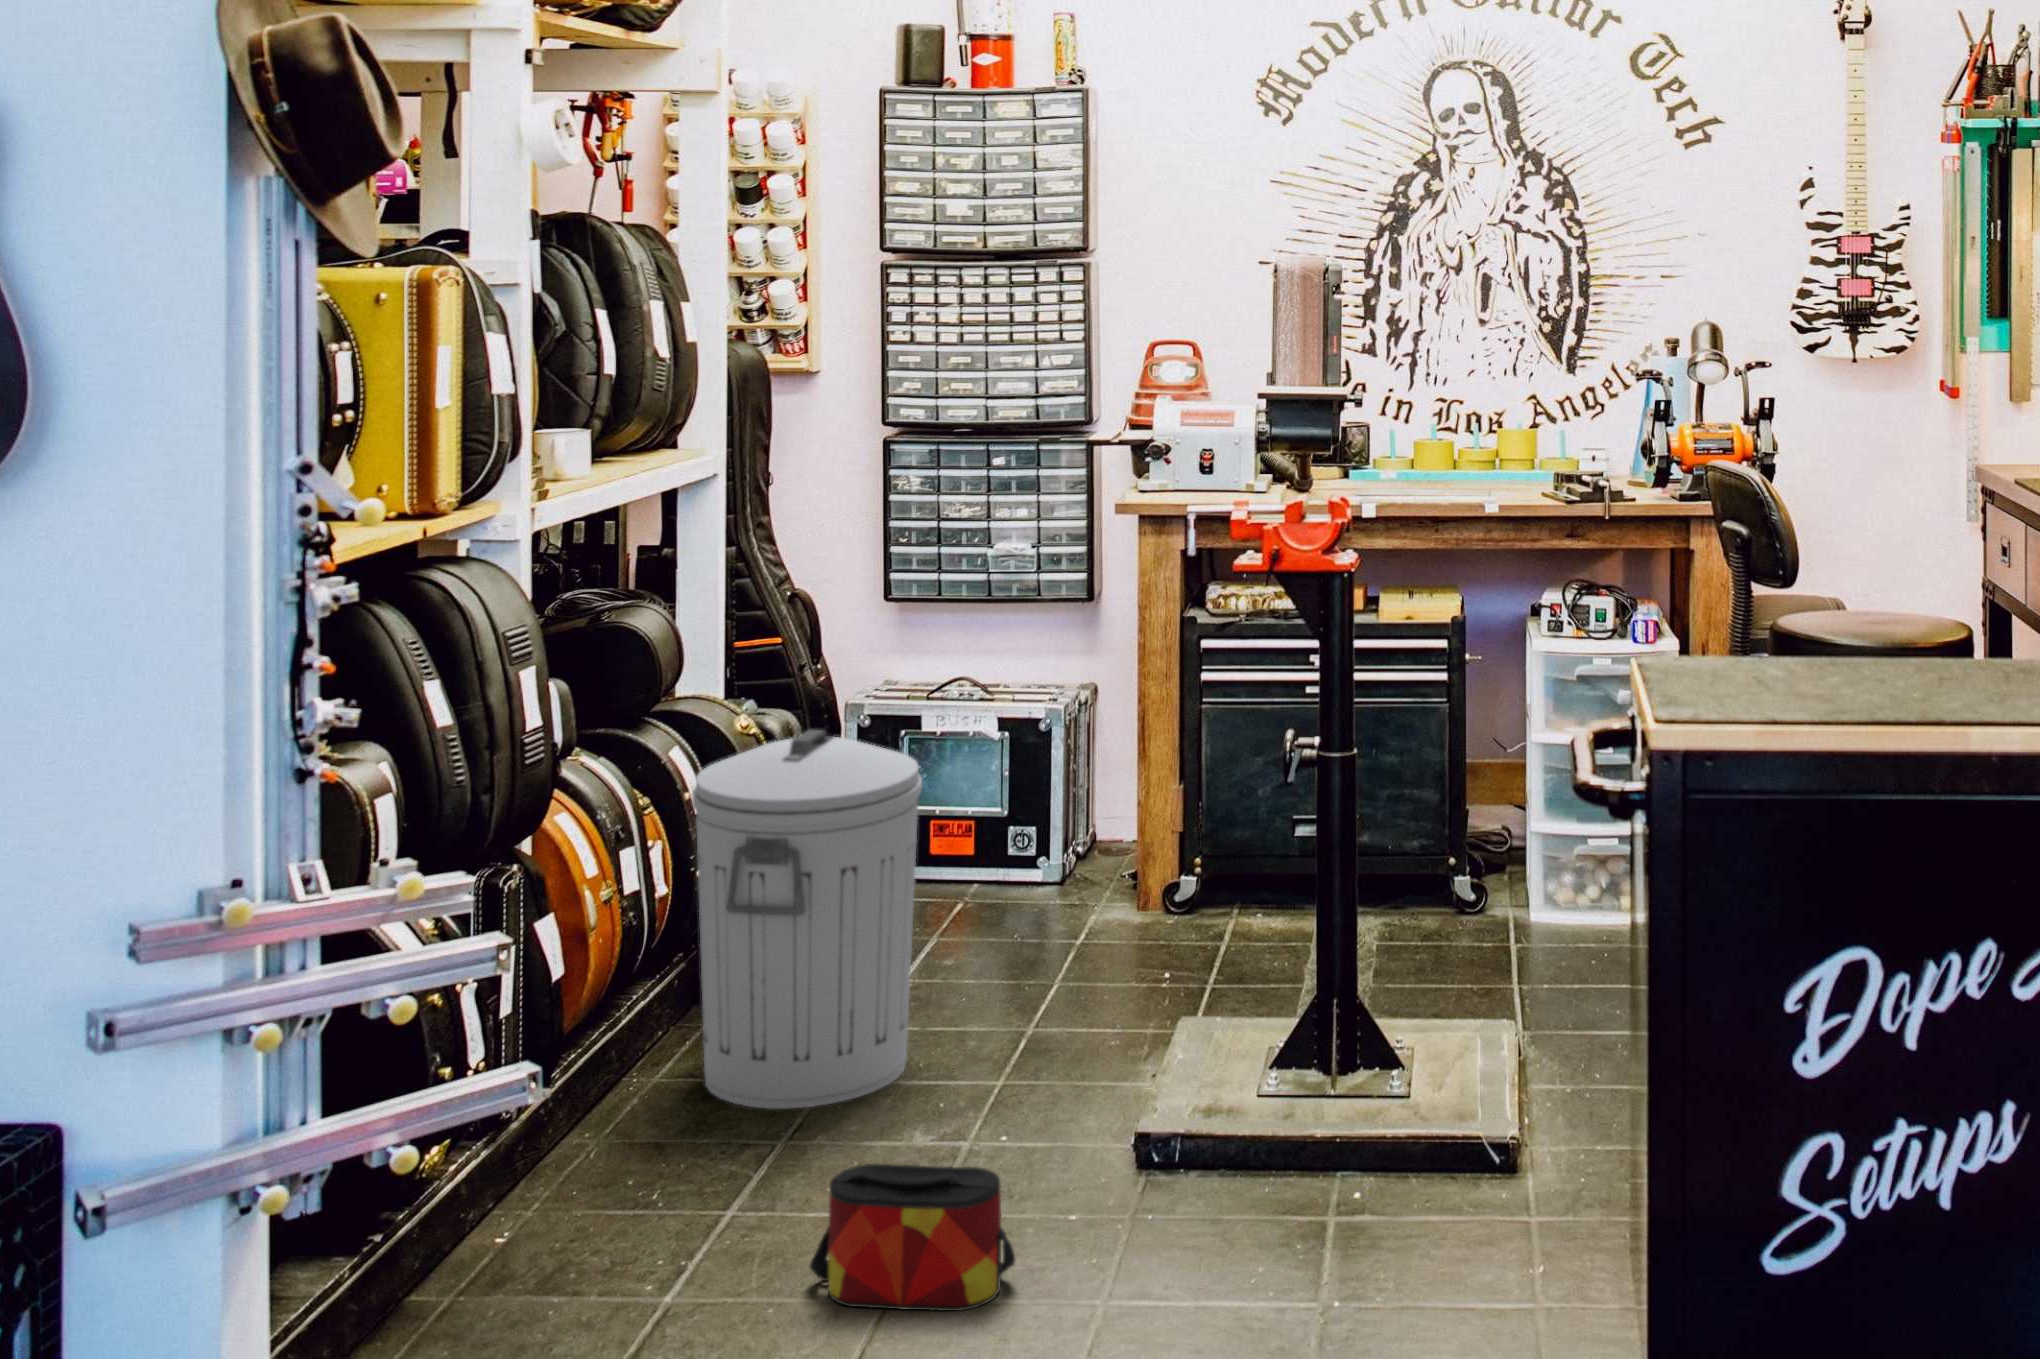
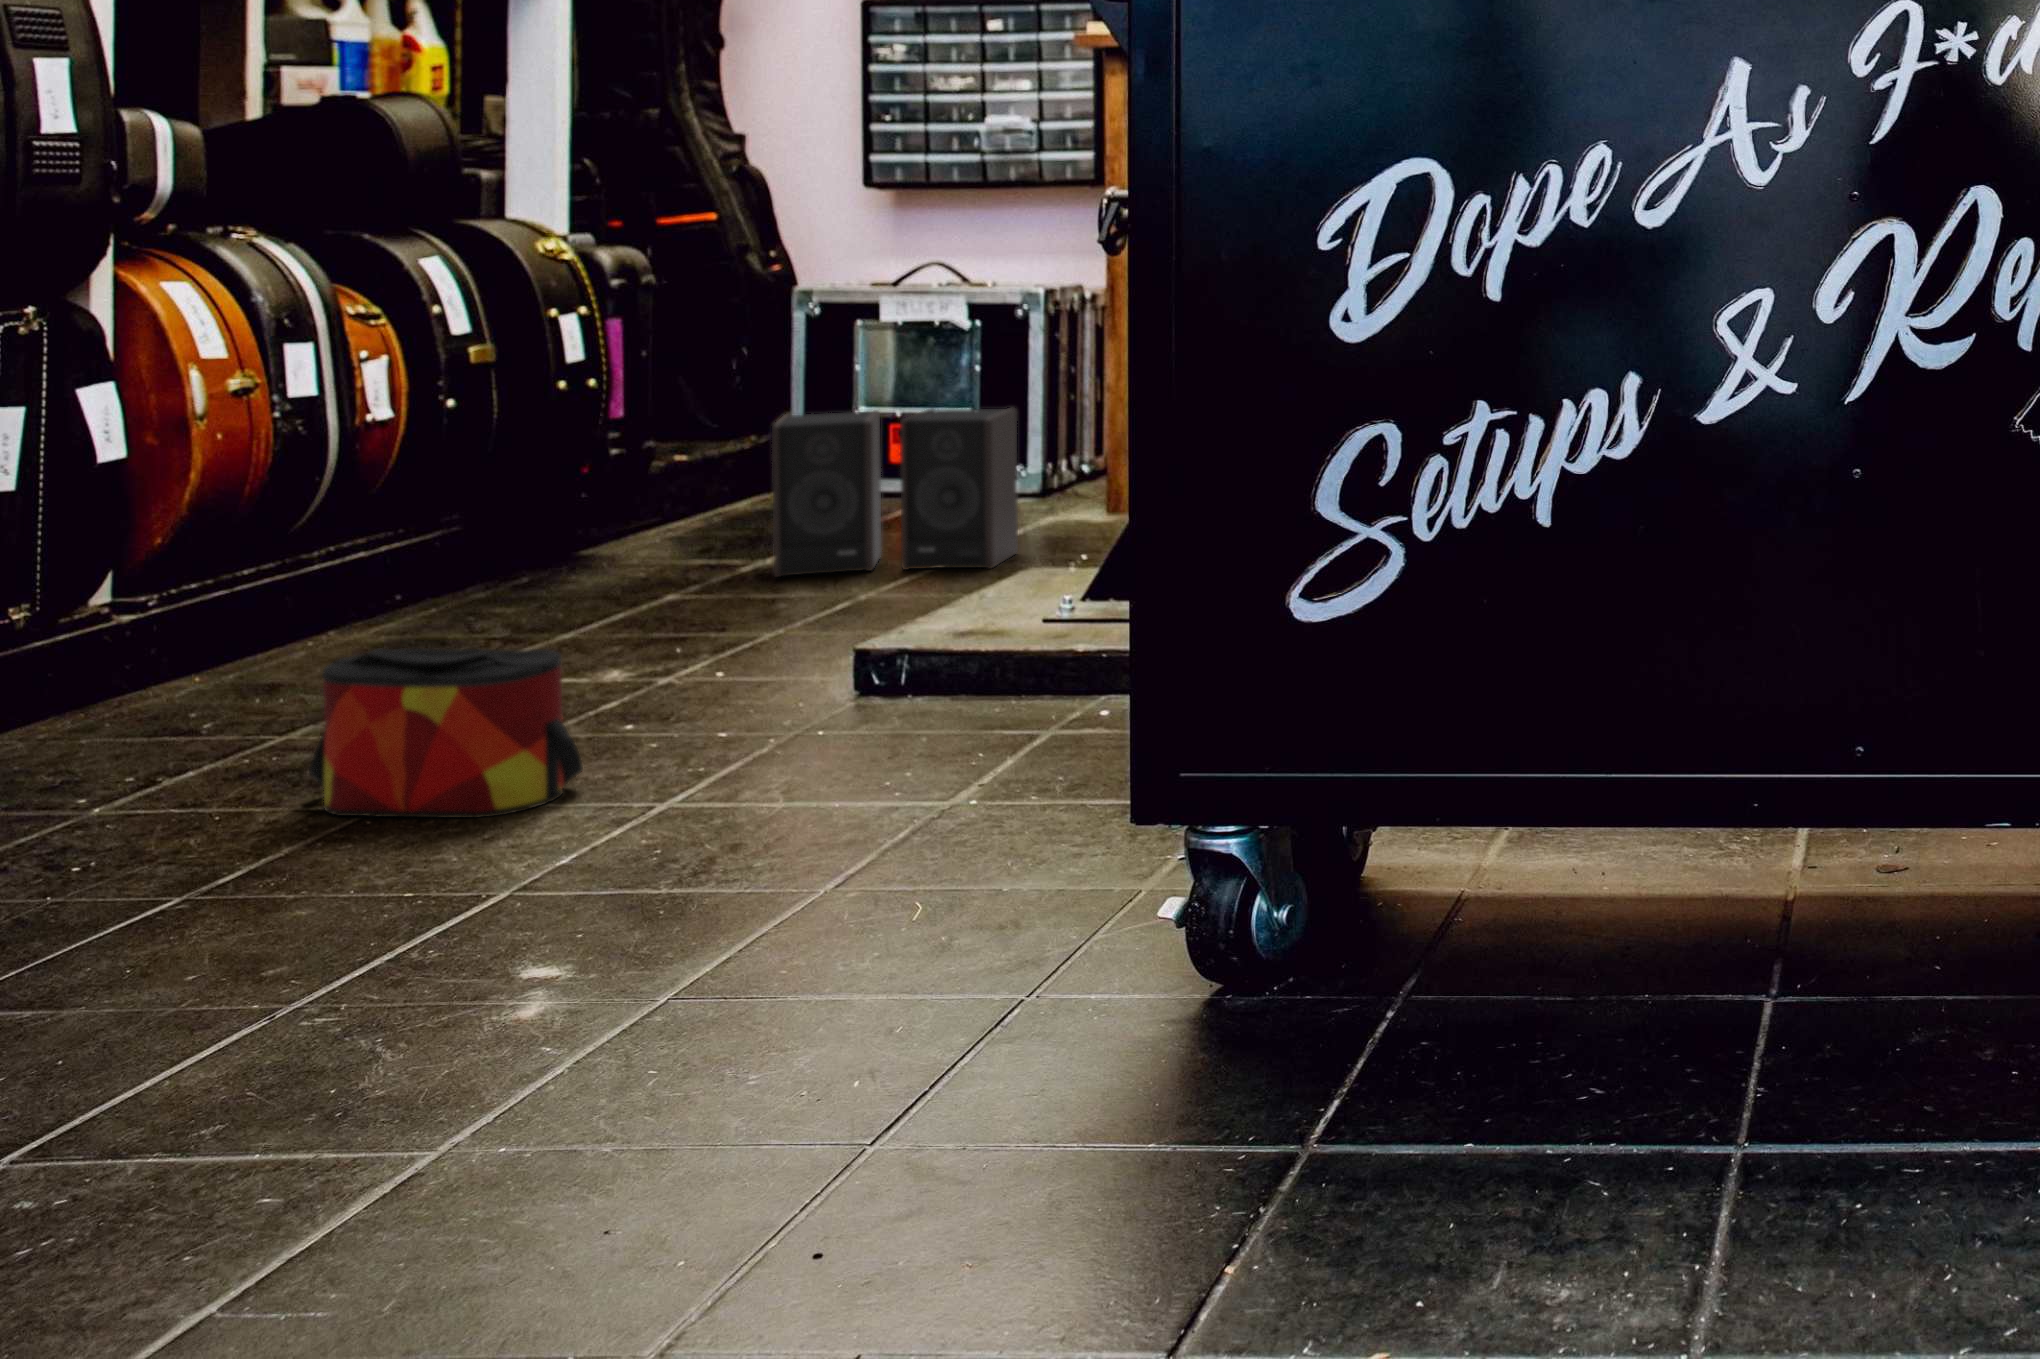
trash can: present [692,730,922,1109] -> none [383,216,702,654]
speaker: none [935,860,1122,1013] -> present [772,408,1018,577]

